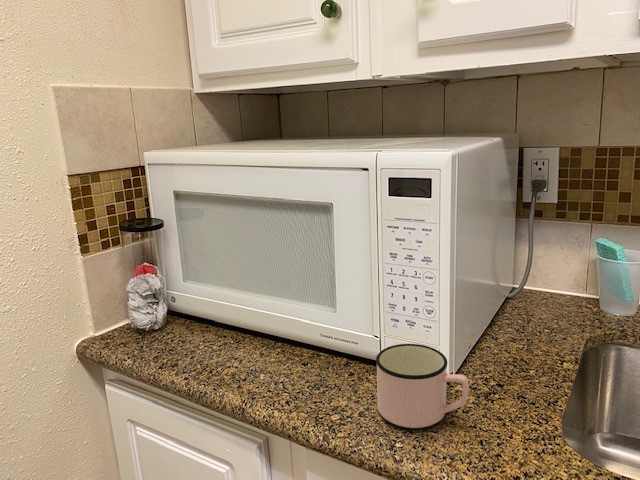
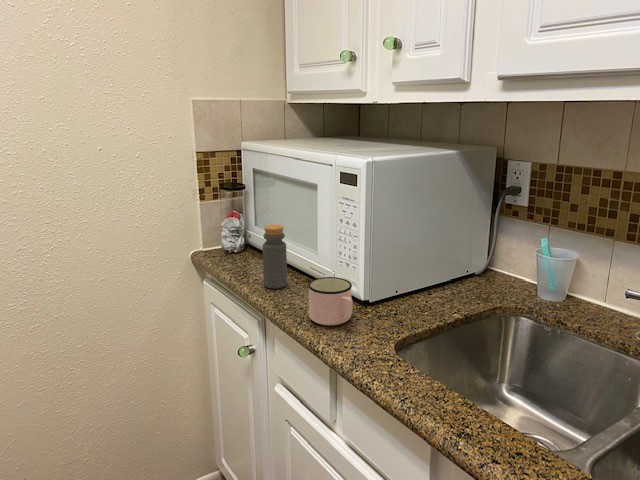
bottle: none [246,275,288,379] -> present [263,225,287,288]

